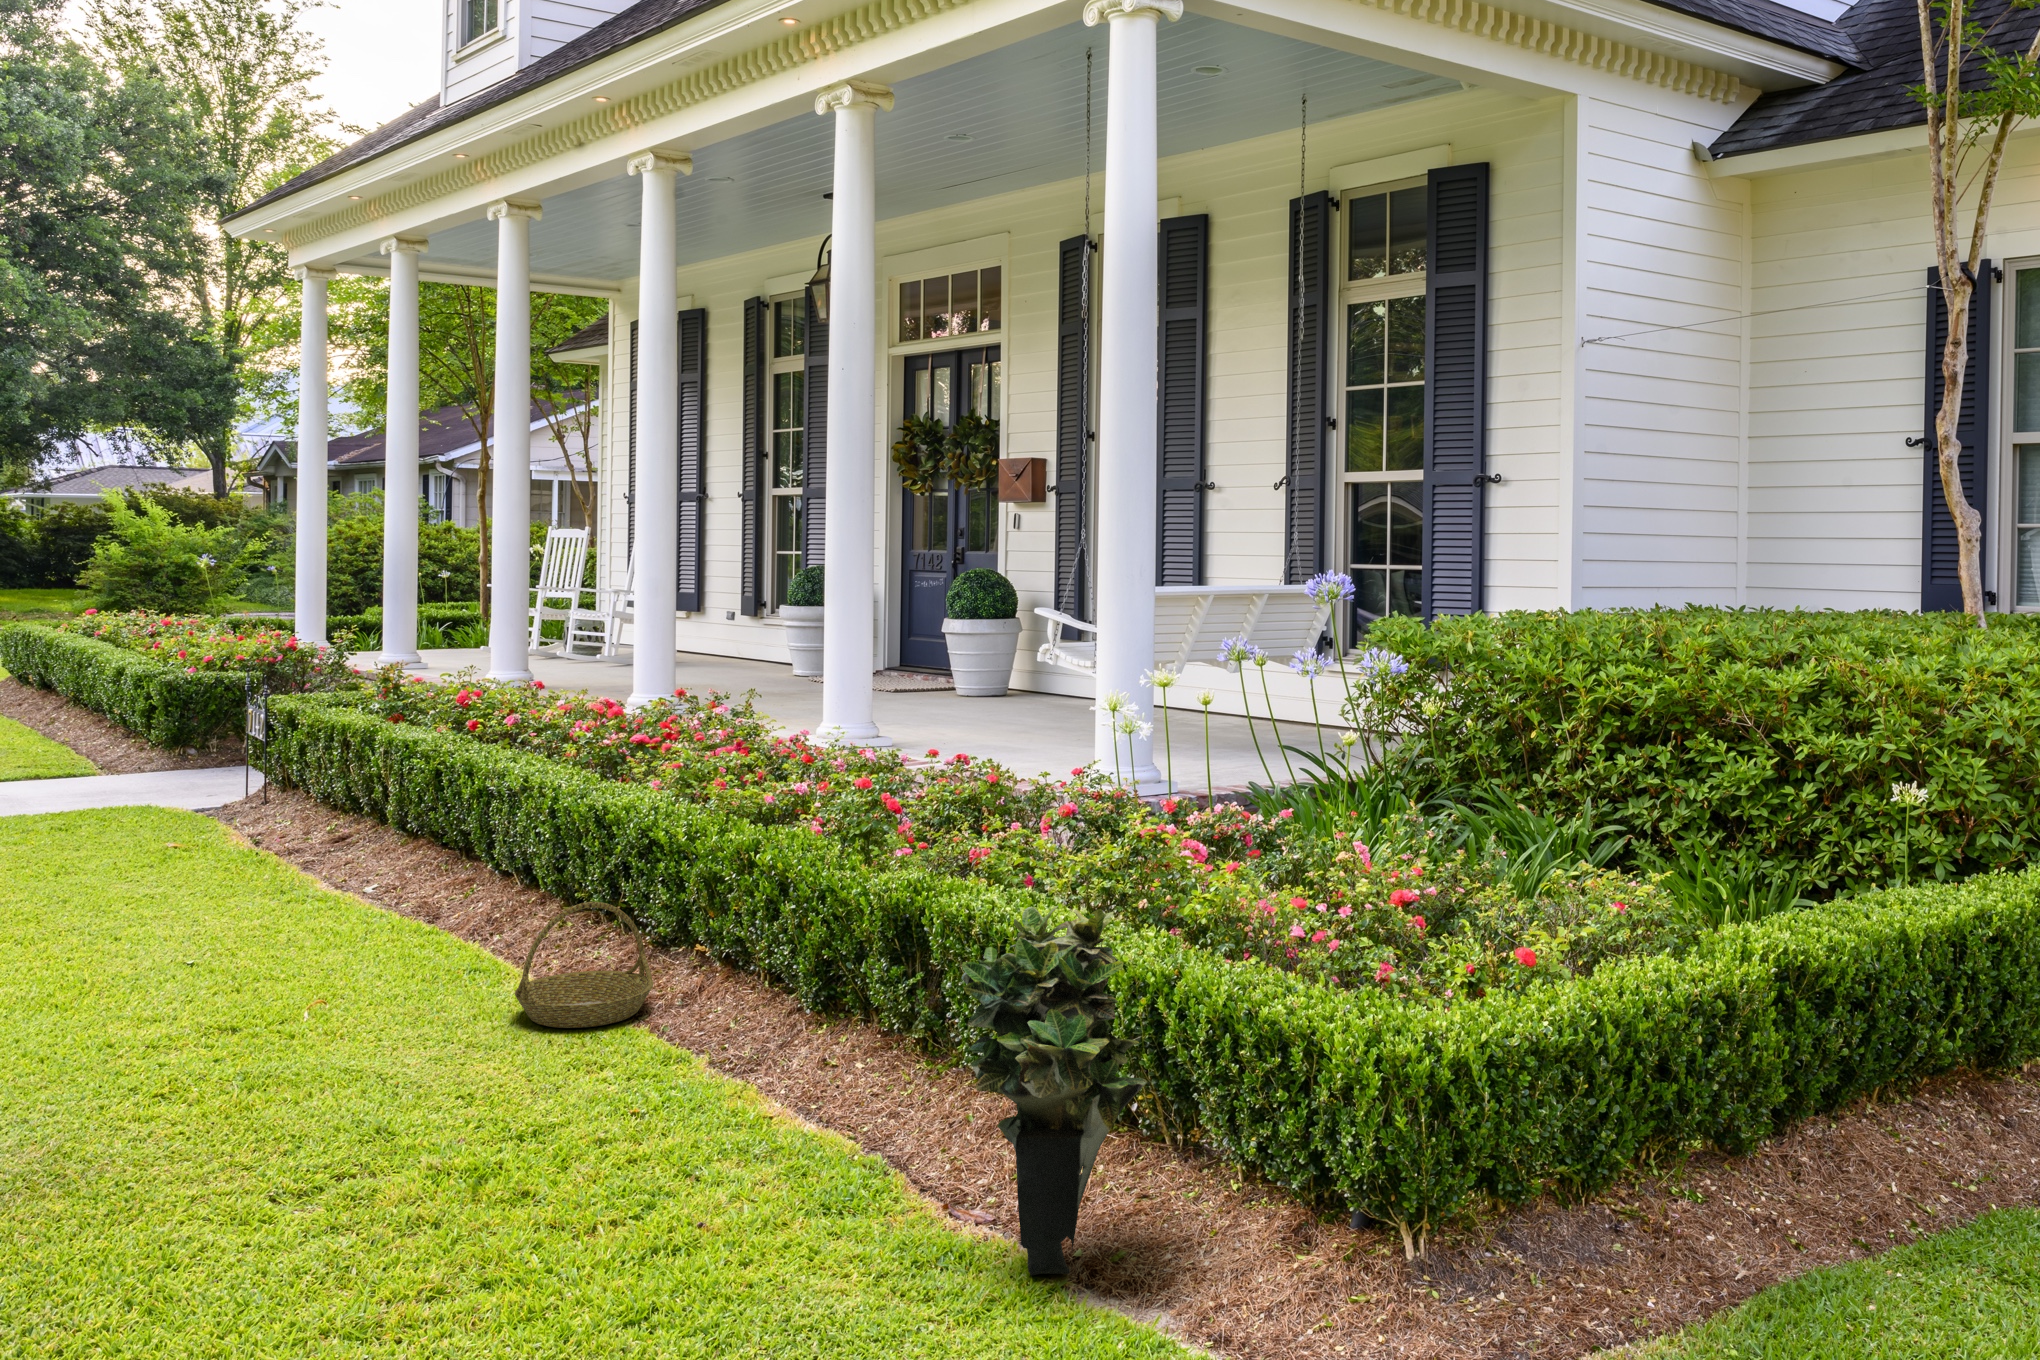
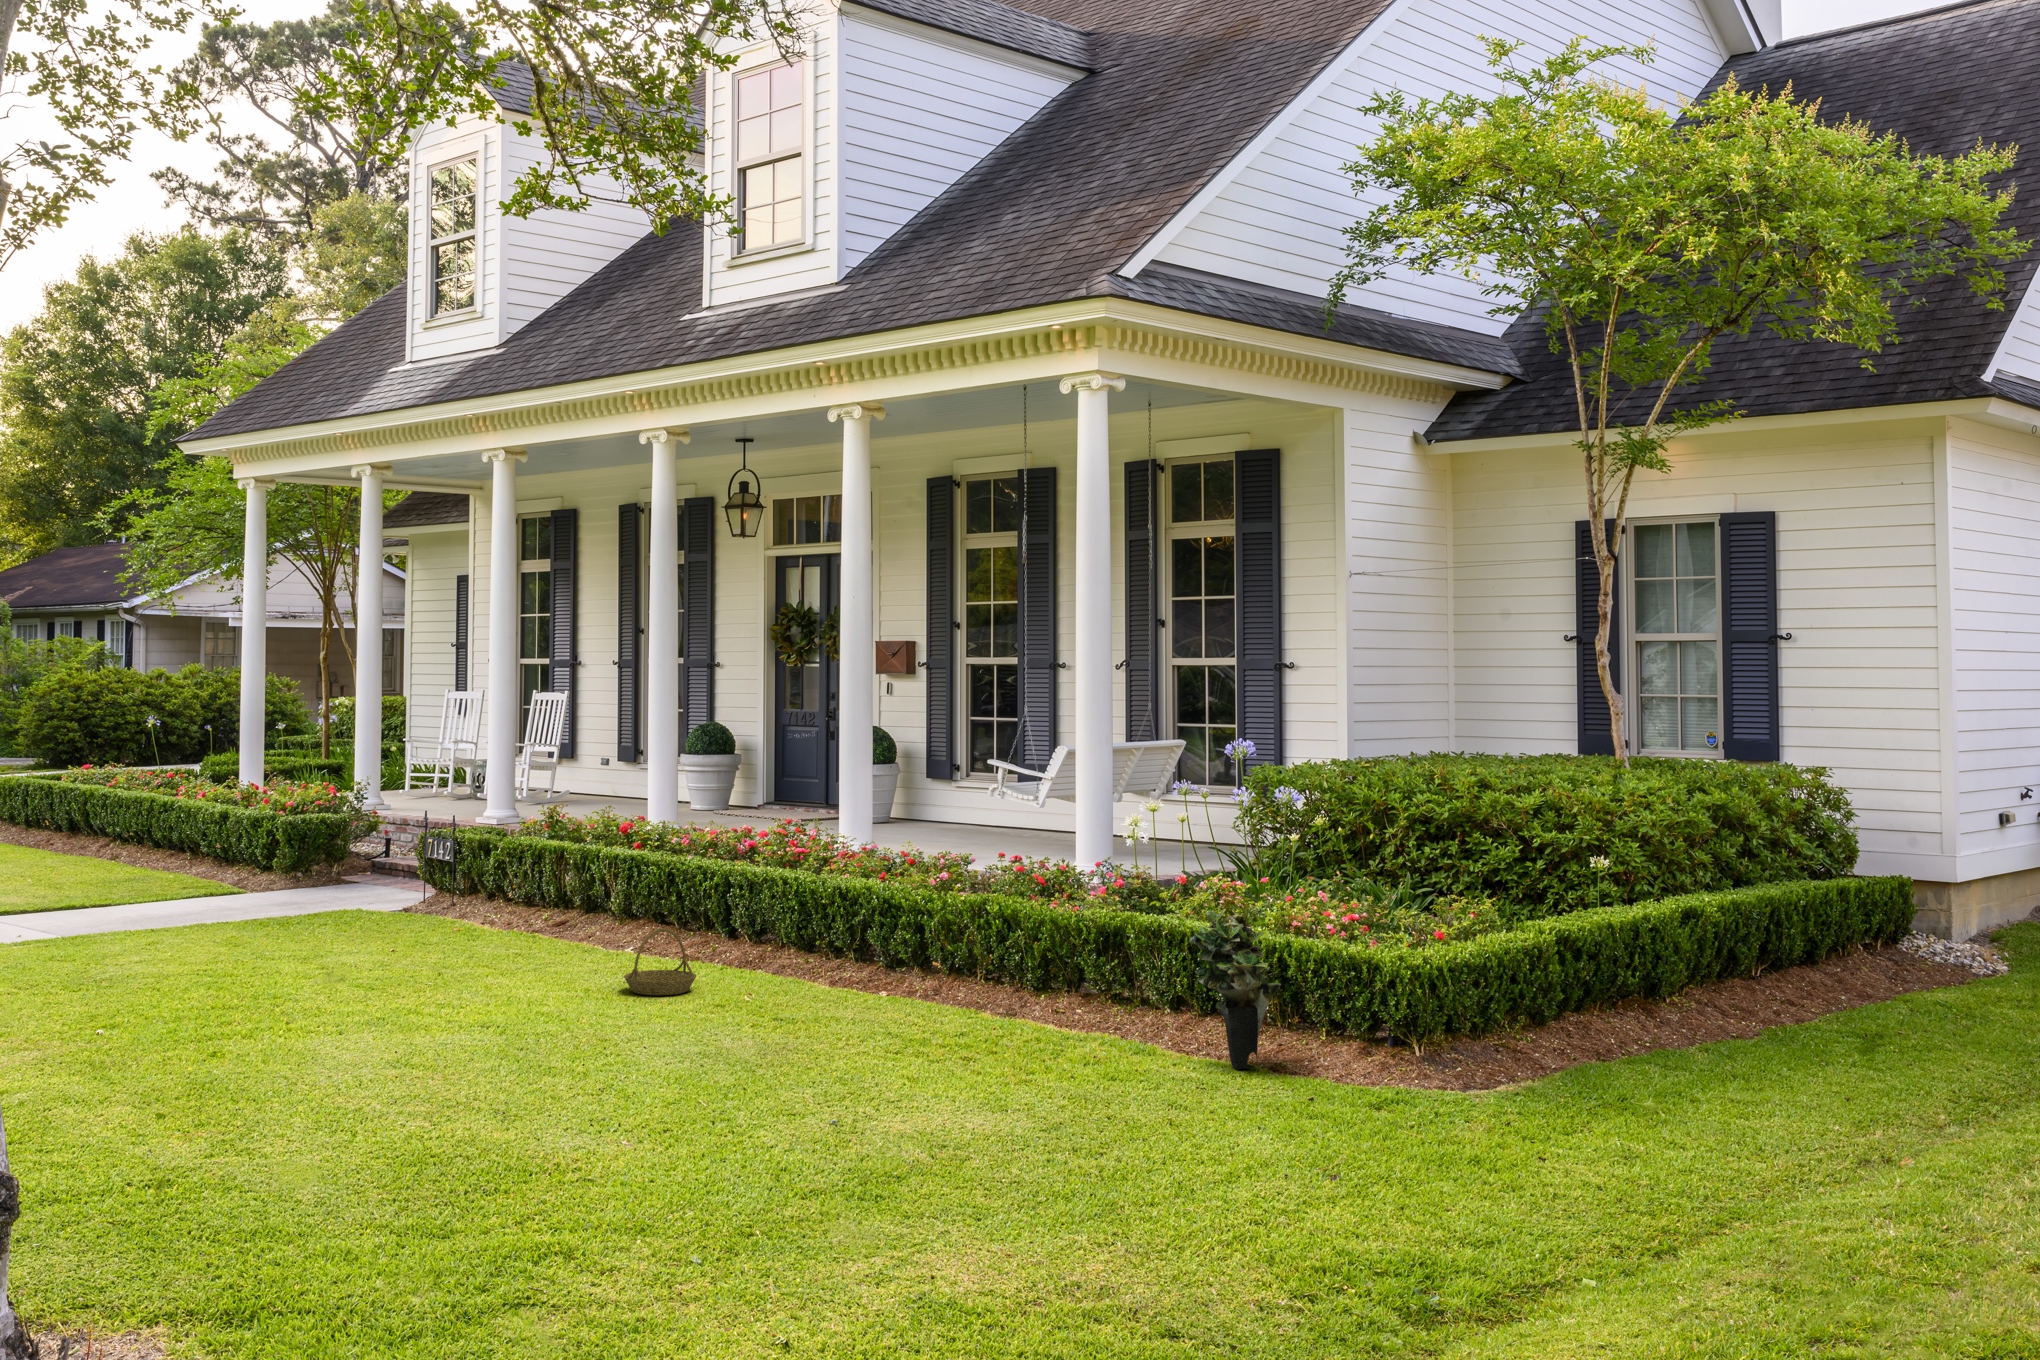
basket: present [515,902,654,1028] -> present [624,928,696,995]

